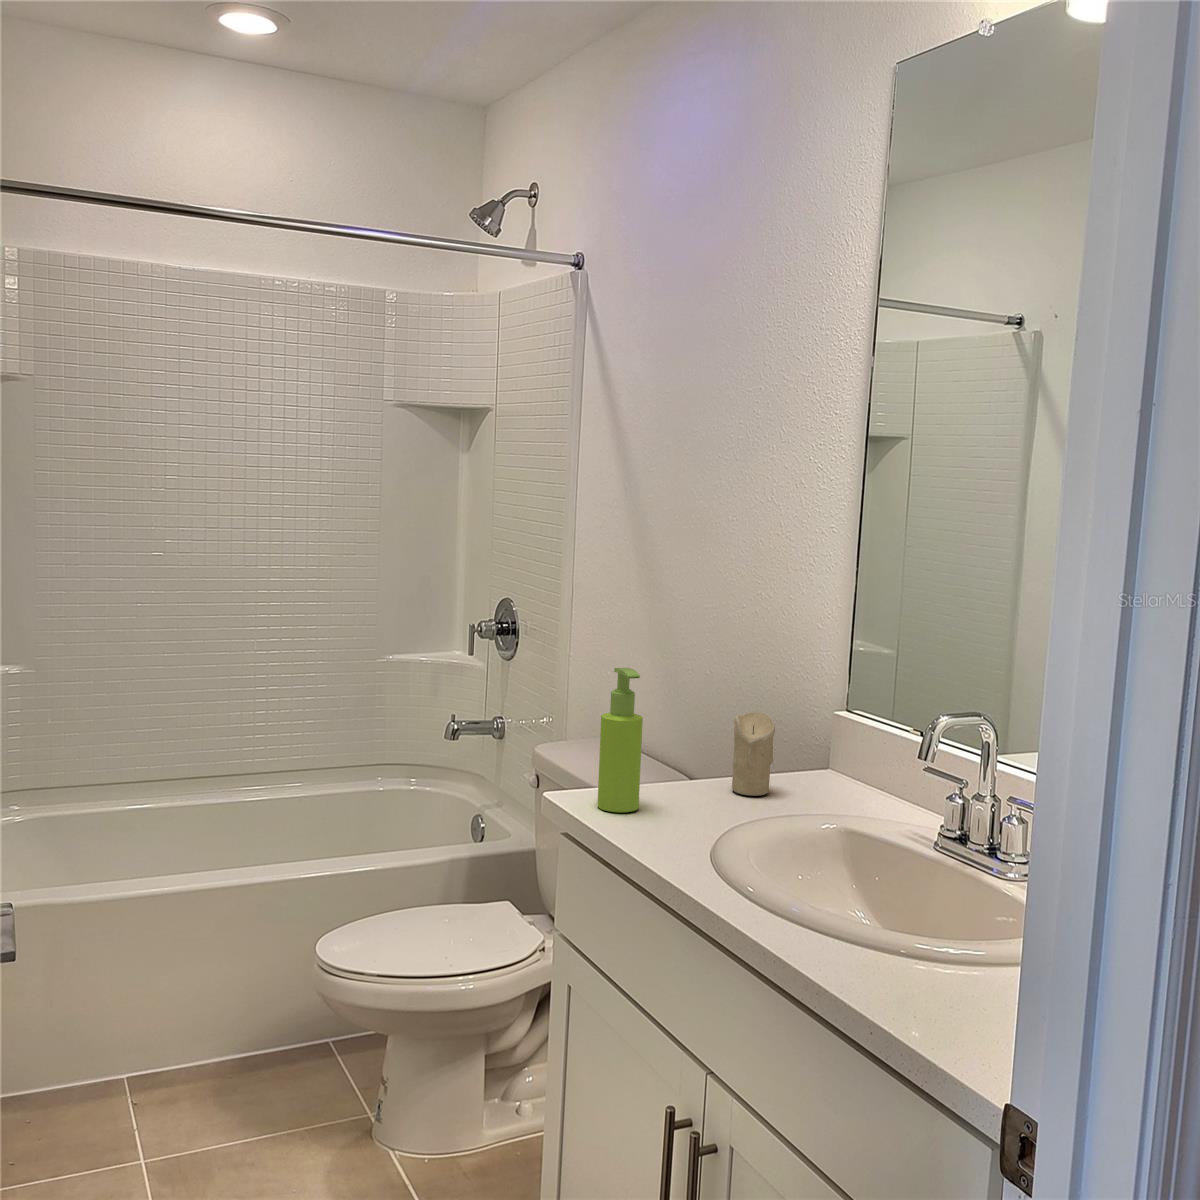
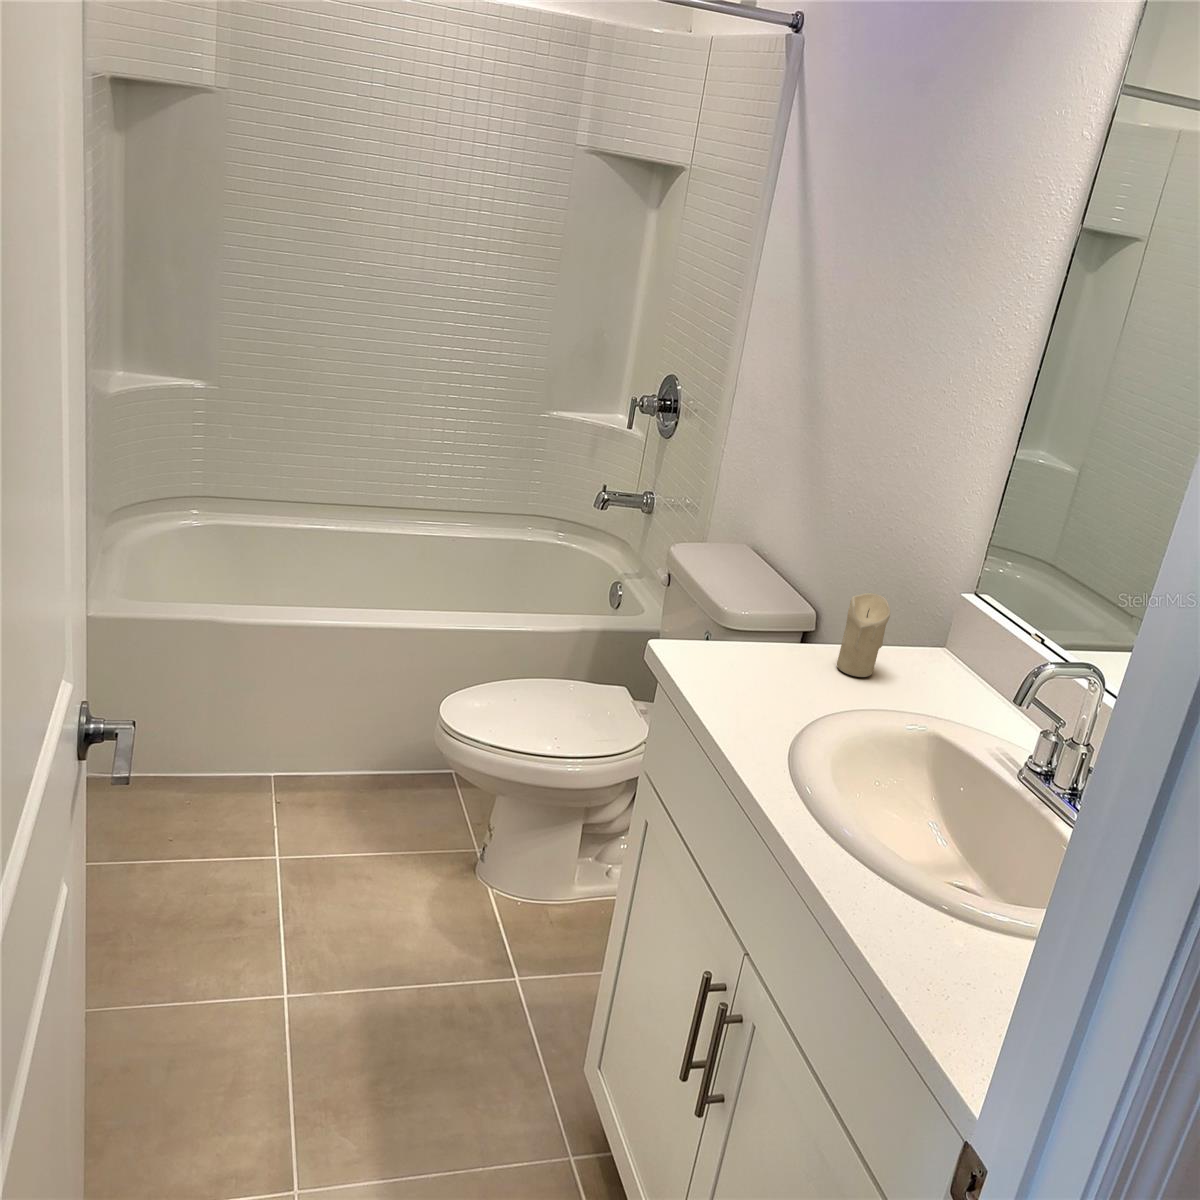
soap dispenser: present [597,668,643,812] -> none [698,543,756,682]

